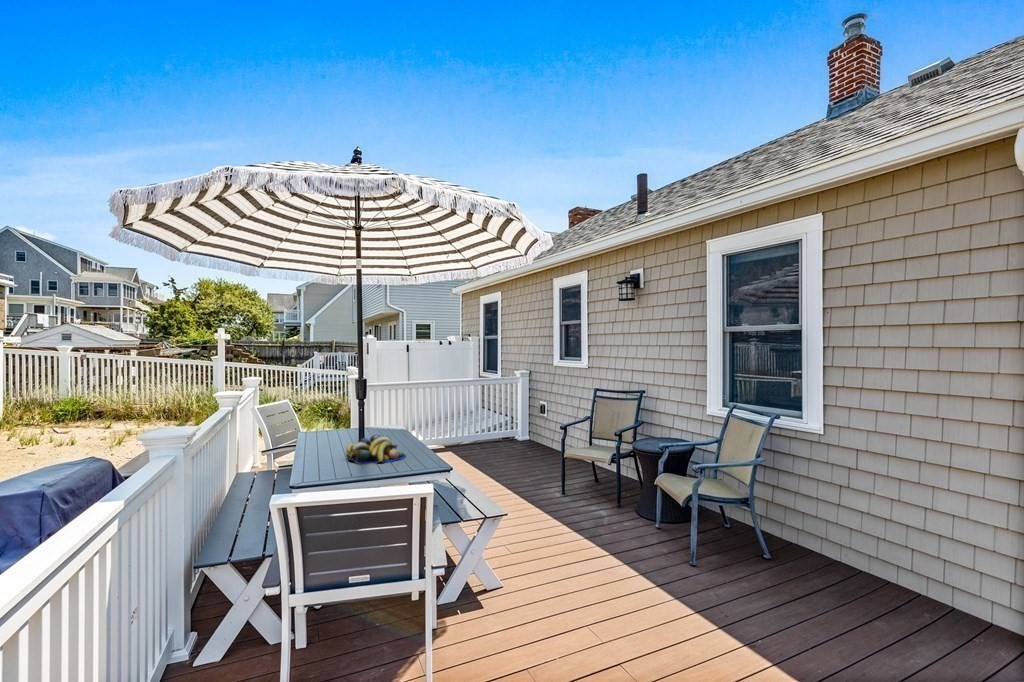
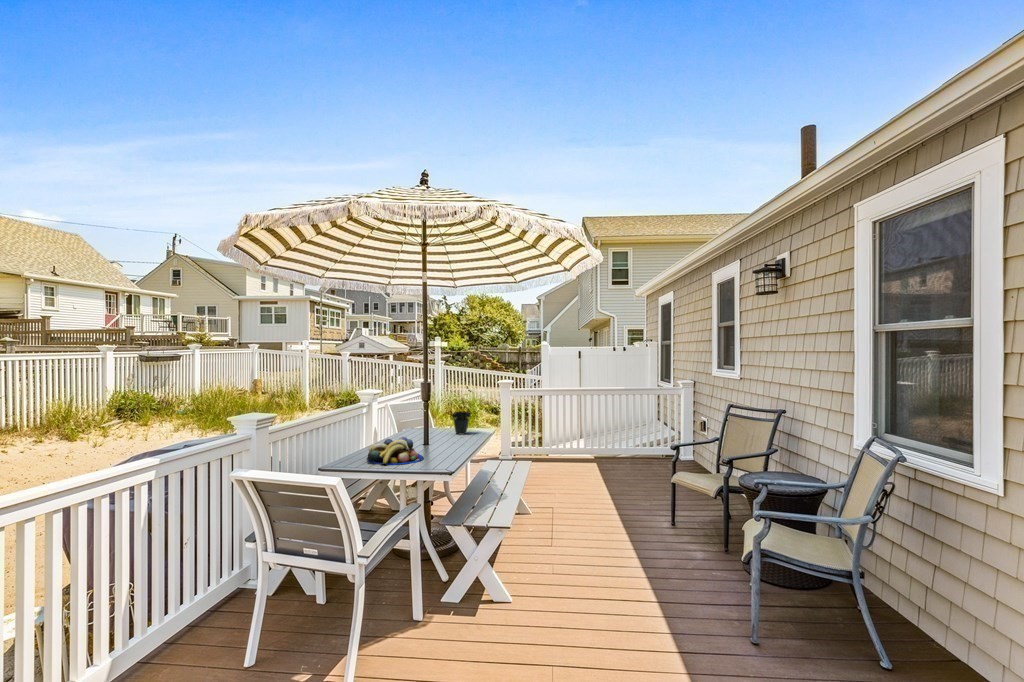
potted plant: none [368,389,390,432] -> present [451,398,471,434]

